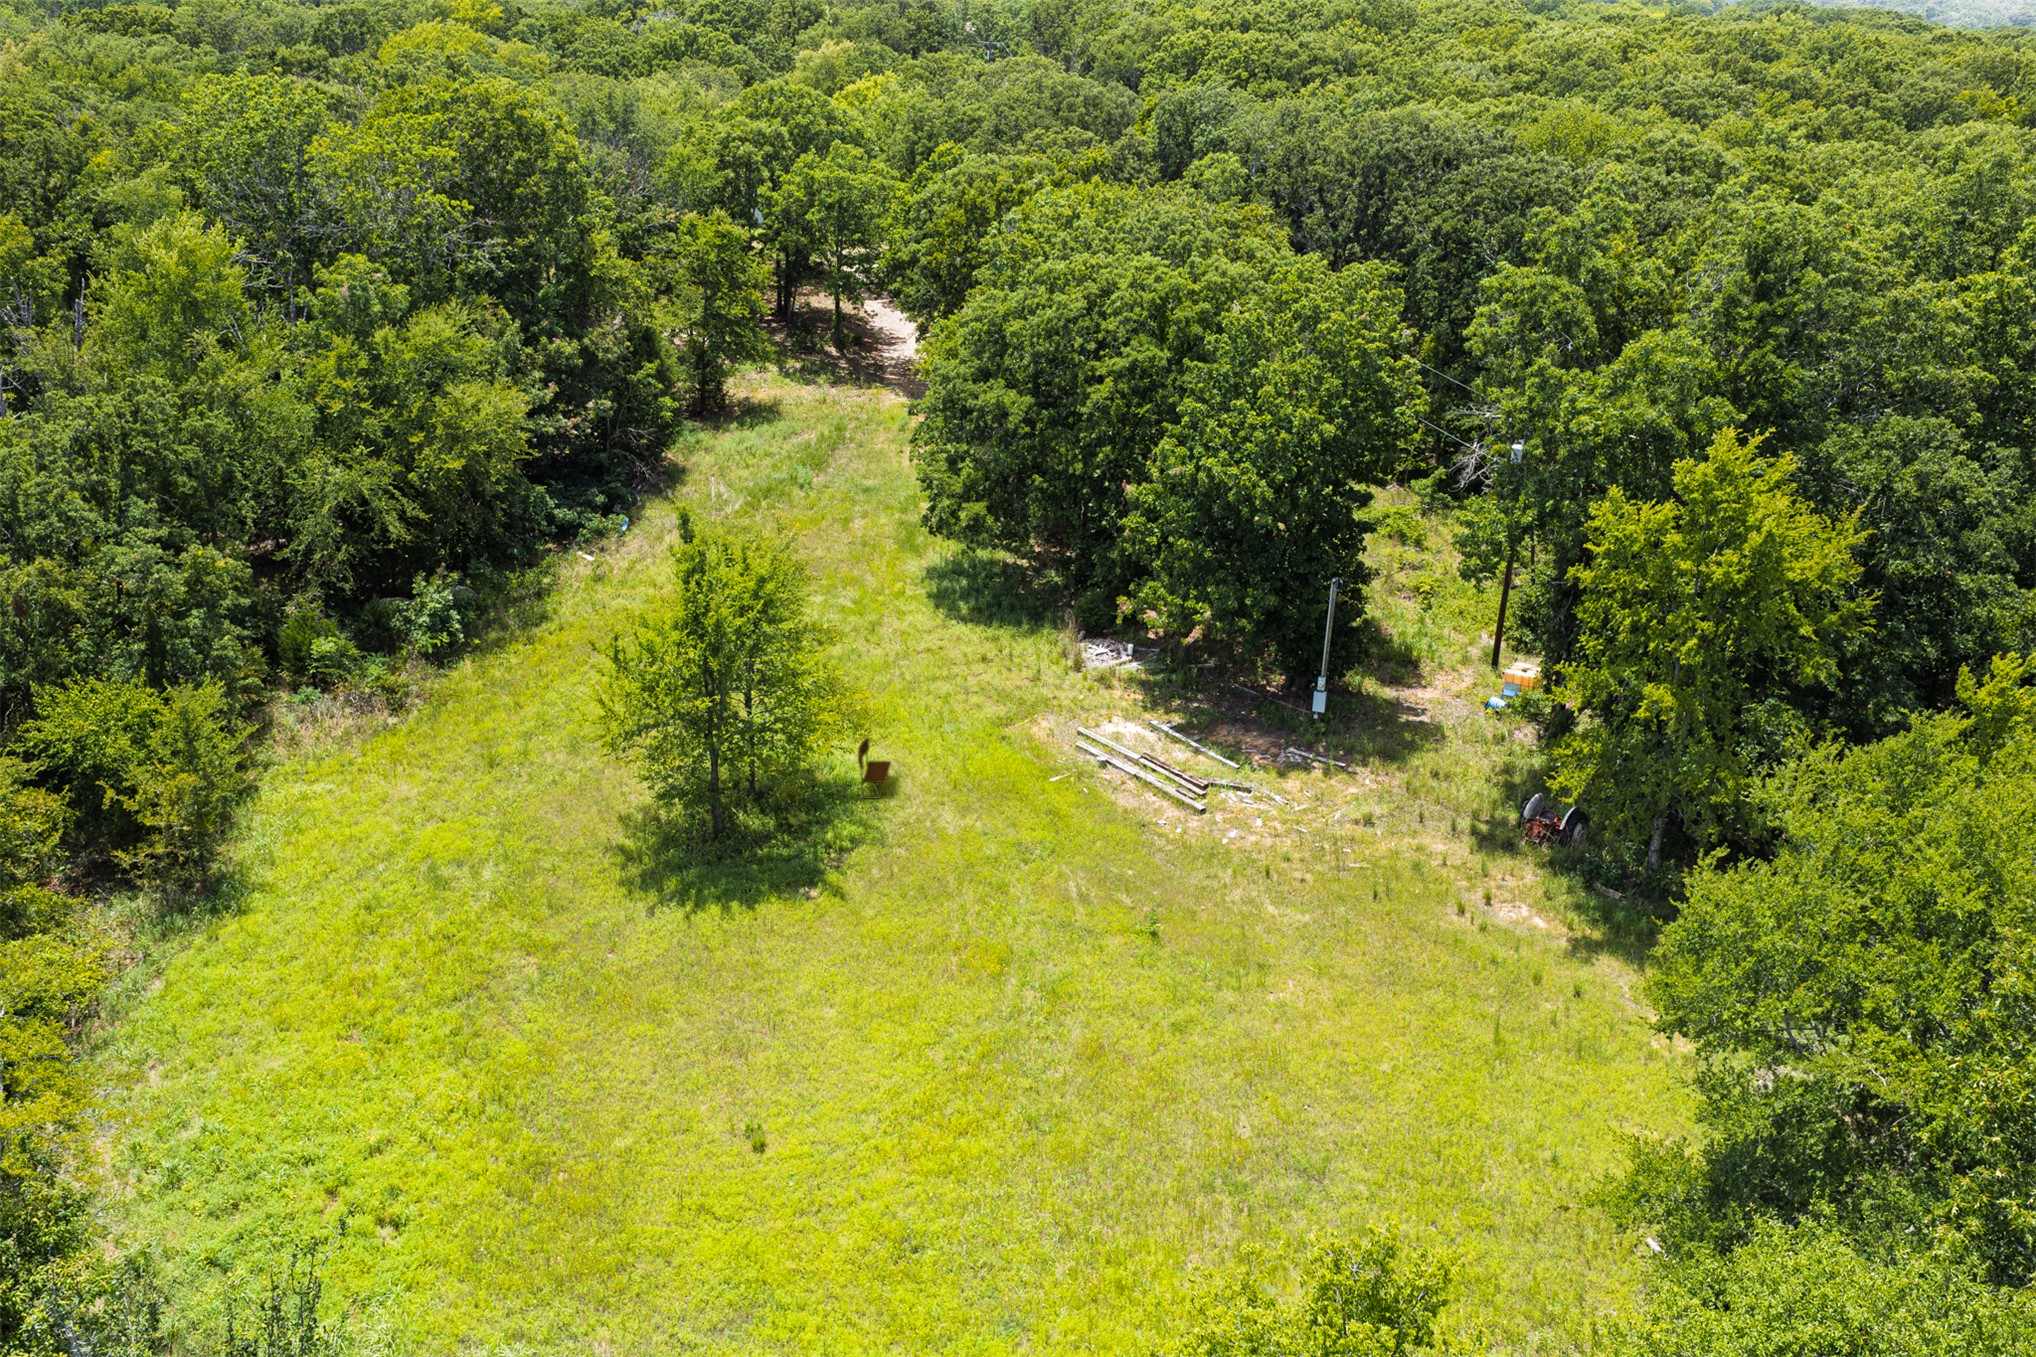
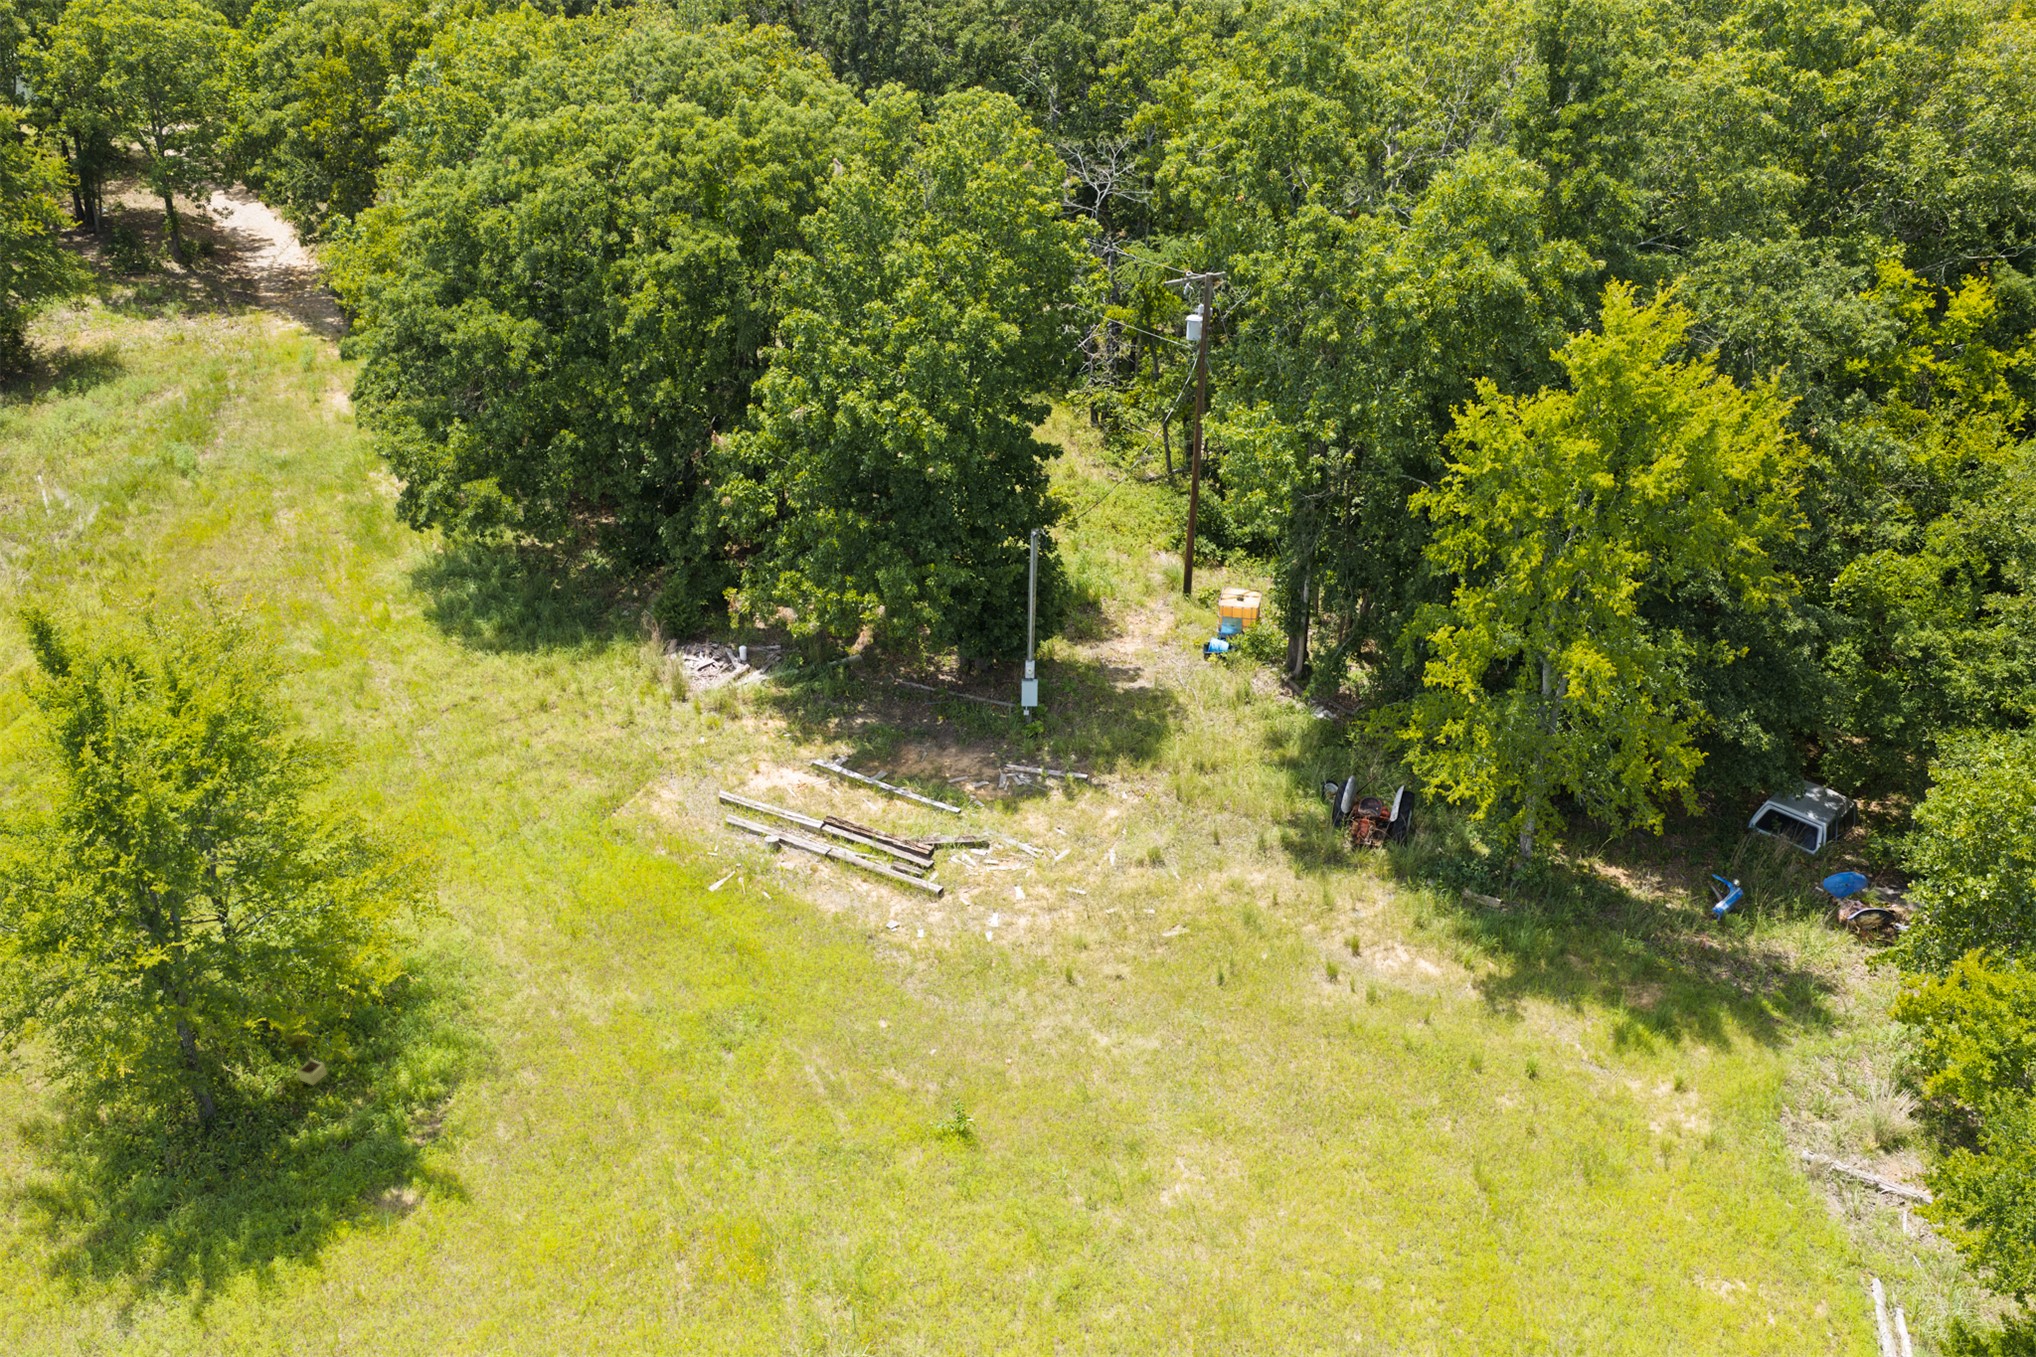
bench: present [858,738,891,799] -> none [398,897,458,998]

